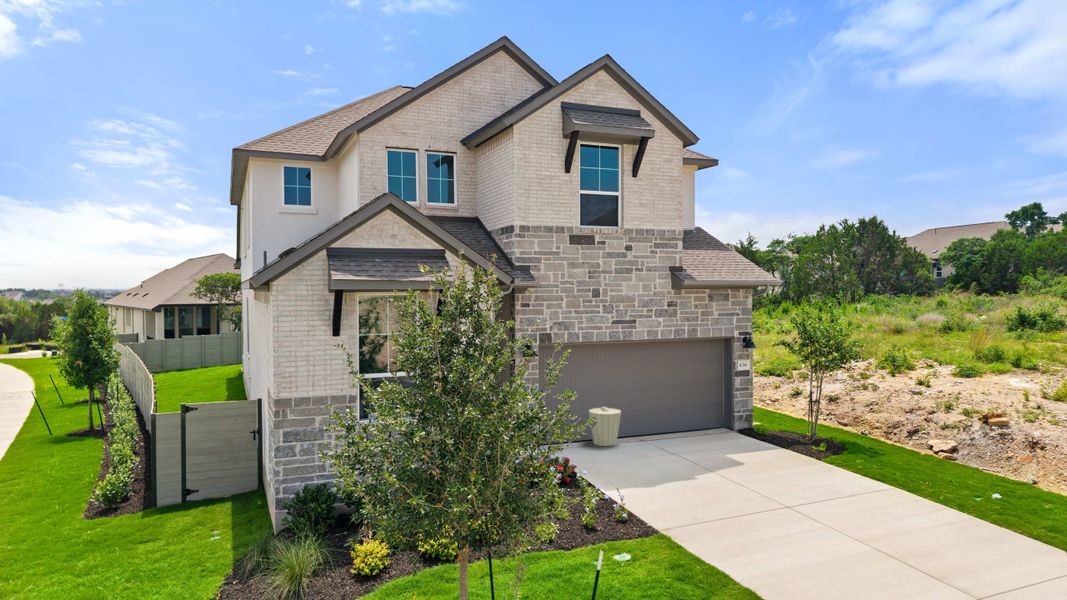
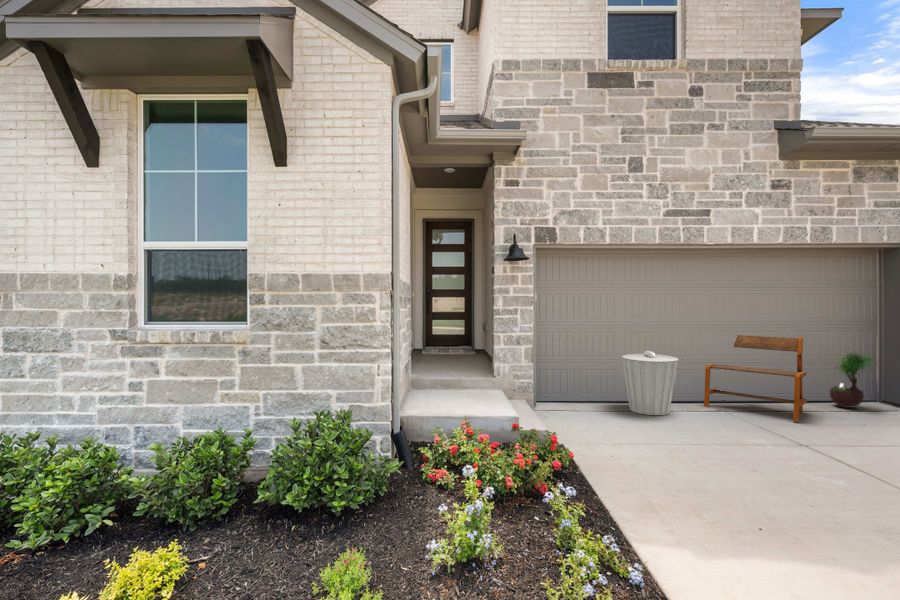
bench: none [634,391,686,443] -> present [704,335,807,422]
potted tree: none [698,397,719,432] -> present [830,353,872,408]

